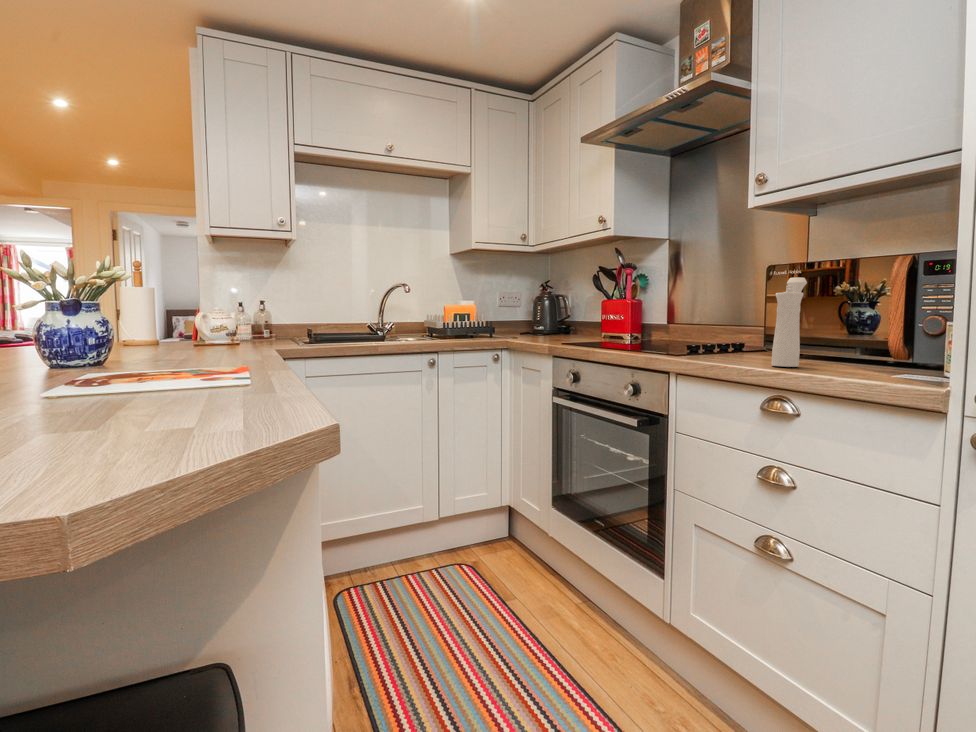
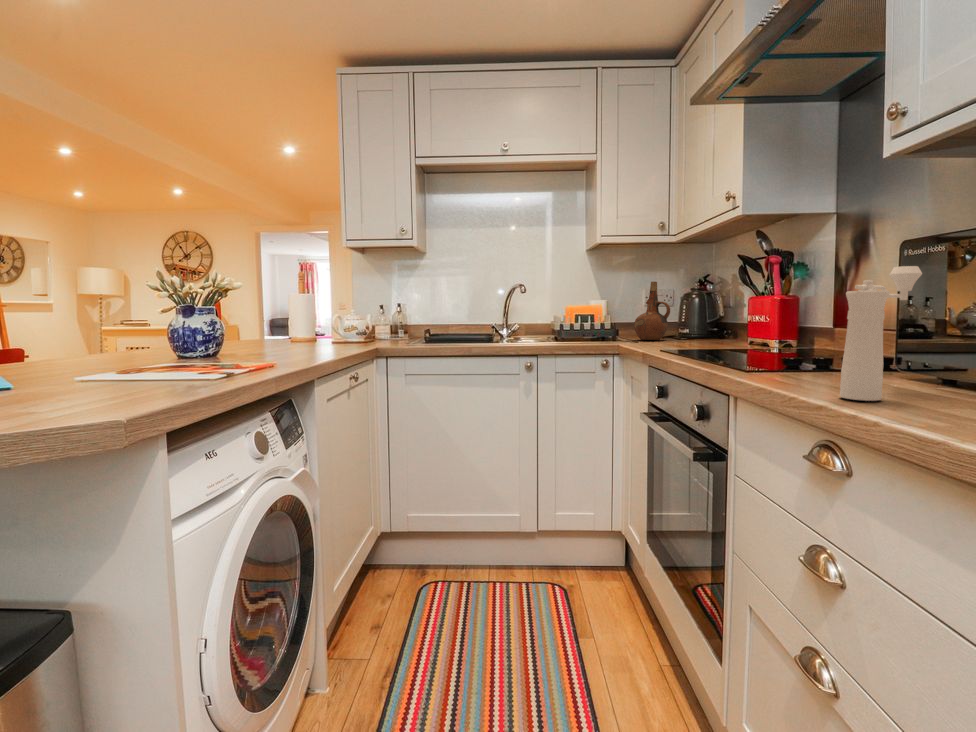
ceramic pitcher: none [509,286,539,337] -> present [634,281,670,340]

